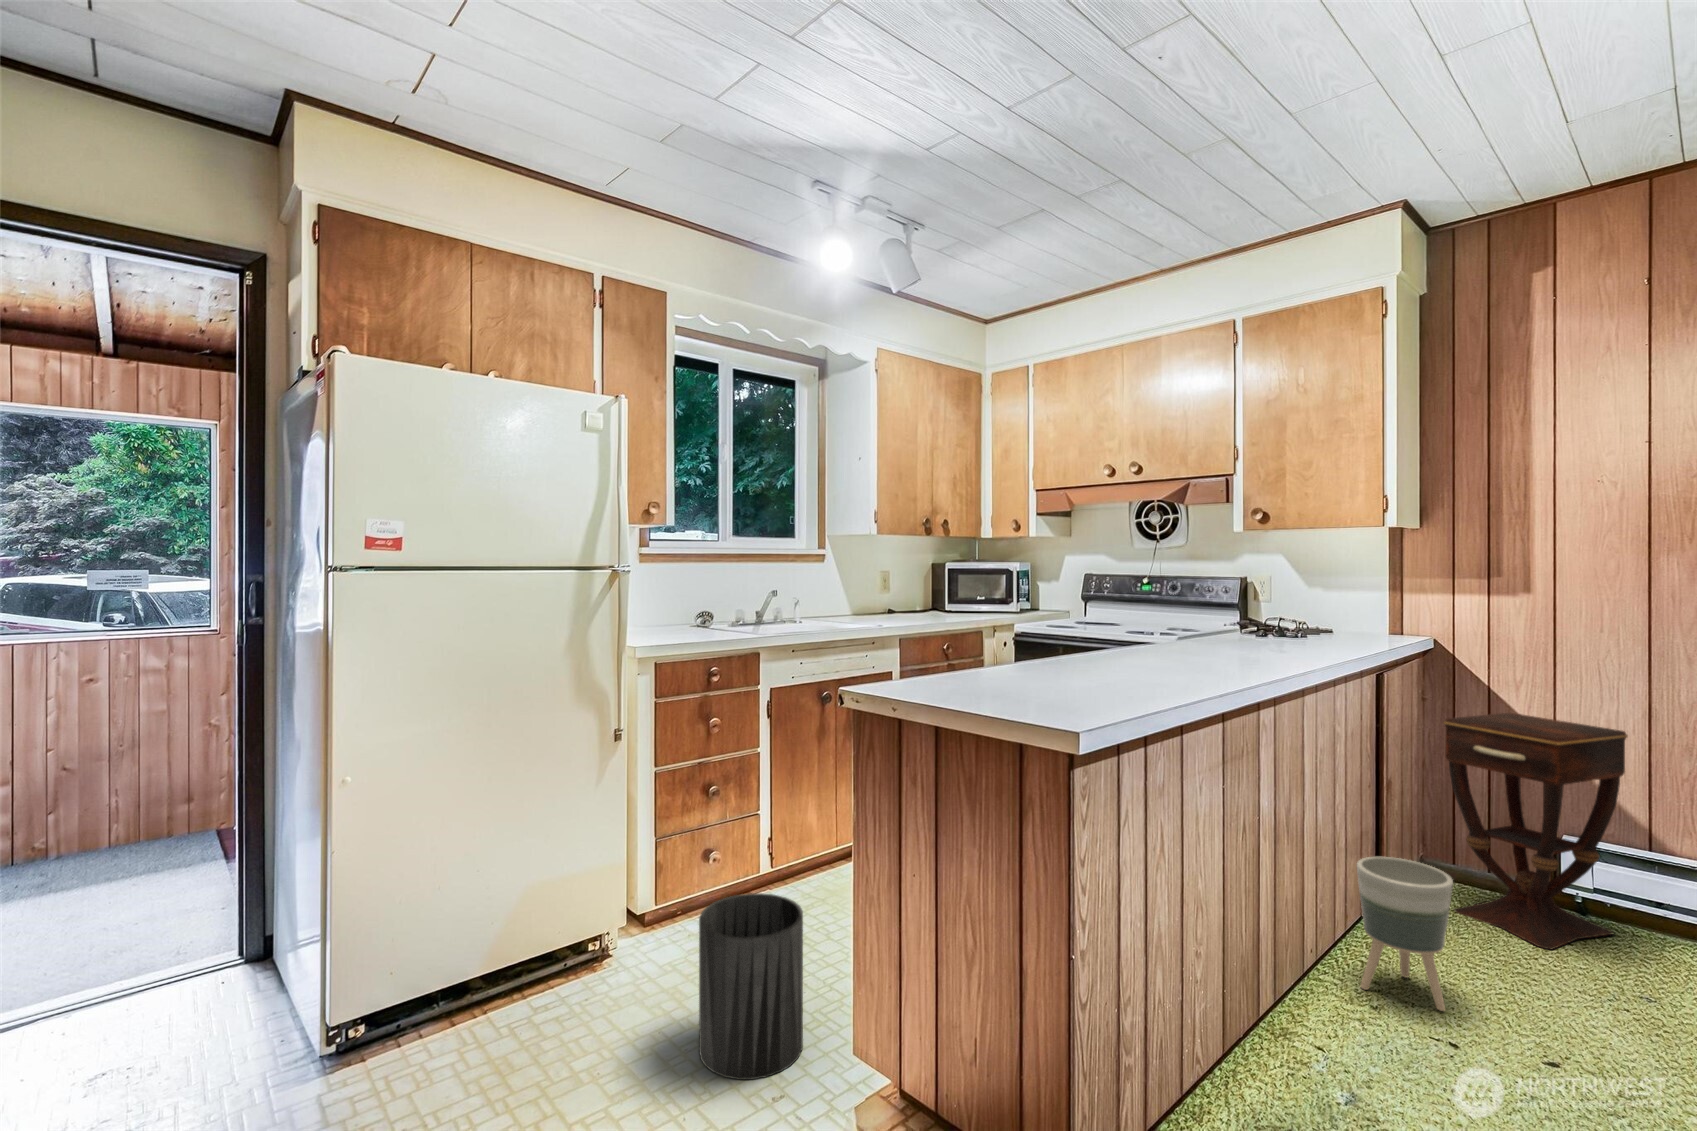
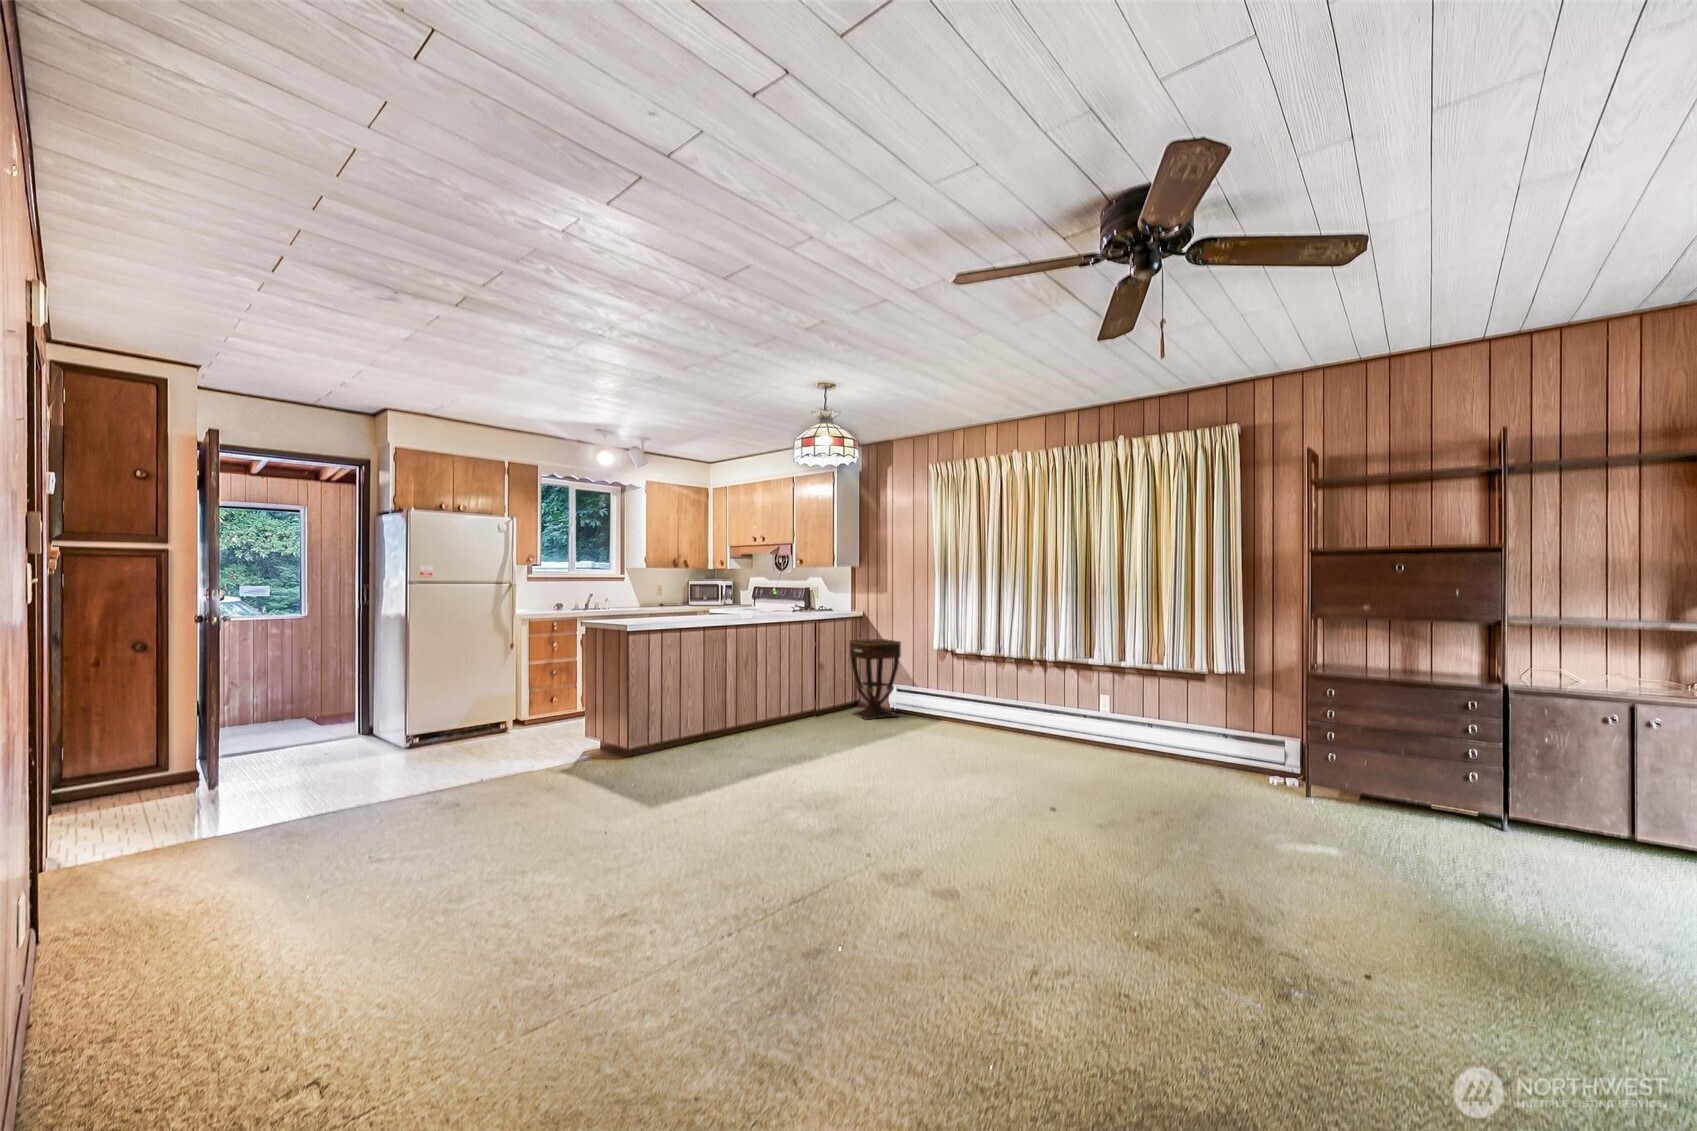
planter: present [1357,857,1453,1011] -> none [781,683,808,729]
trash can: present [699,893,803,1080] -> none [538,695,576,746]

